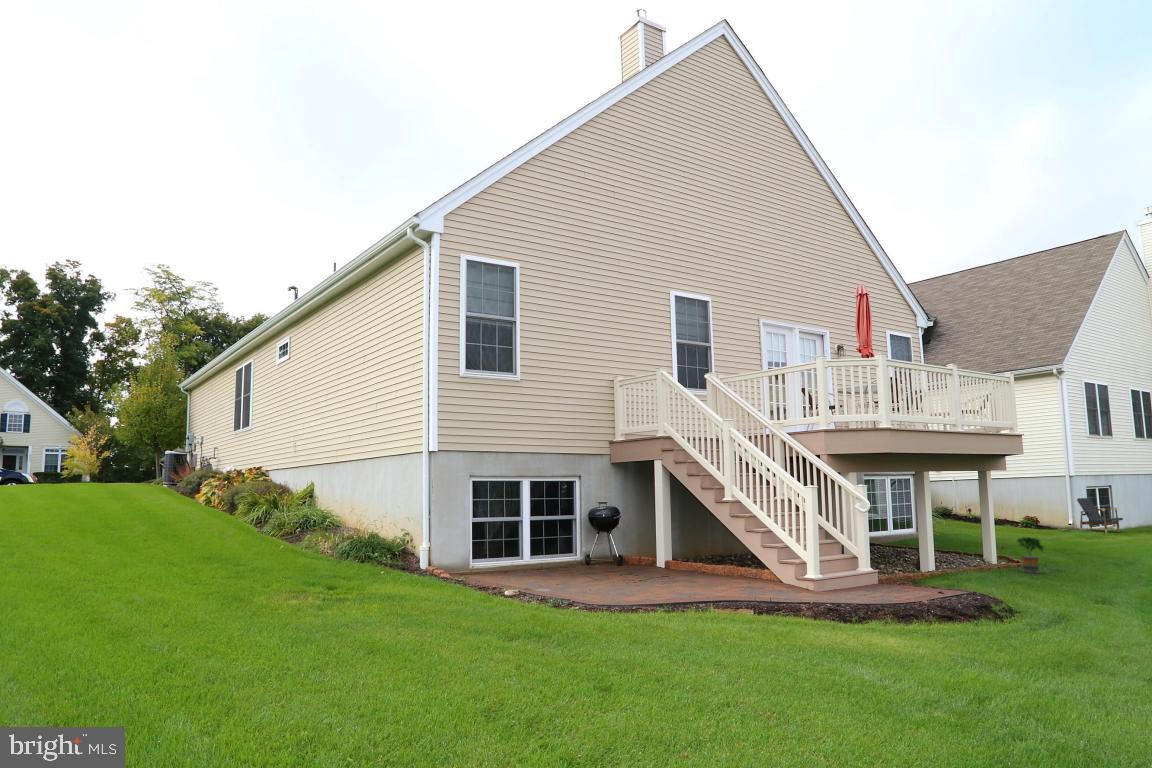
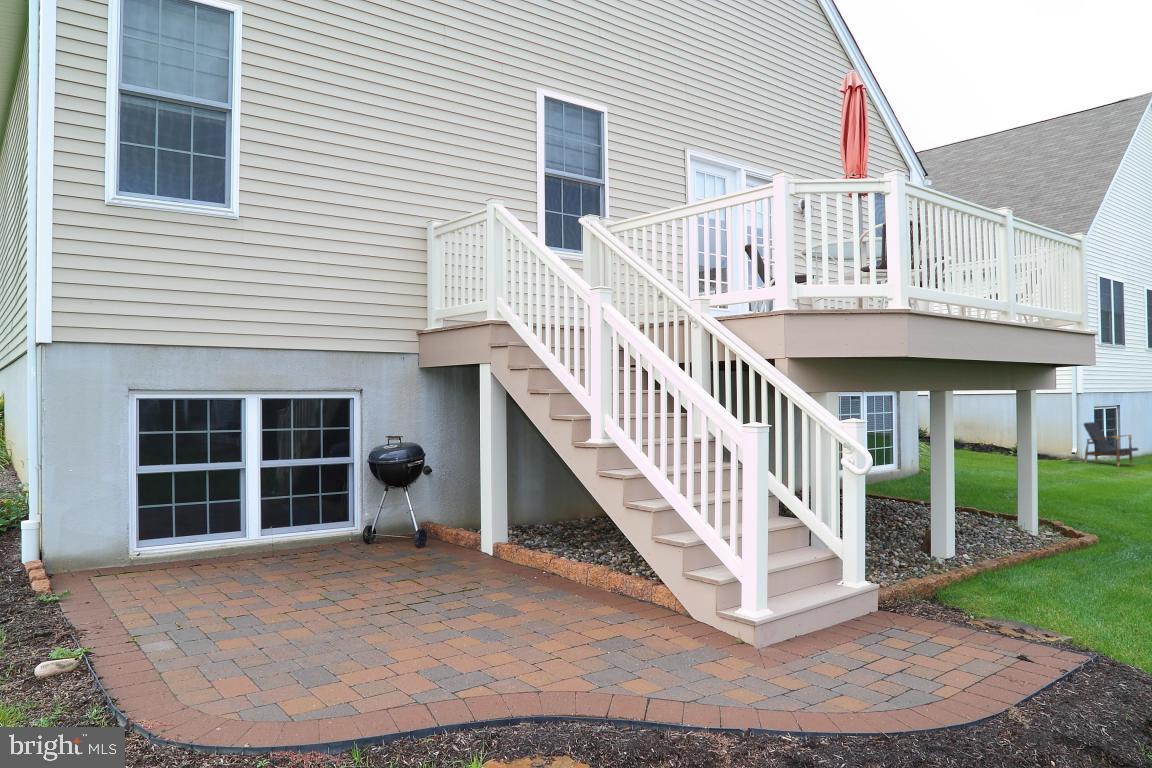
potted tree: present [1017,537,1043,573] -> none [1076,496,1125,557]

